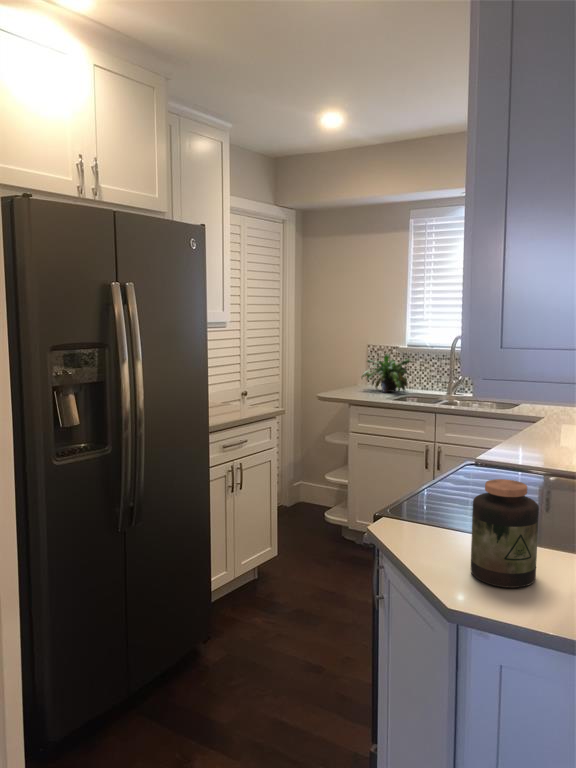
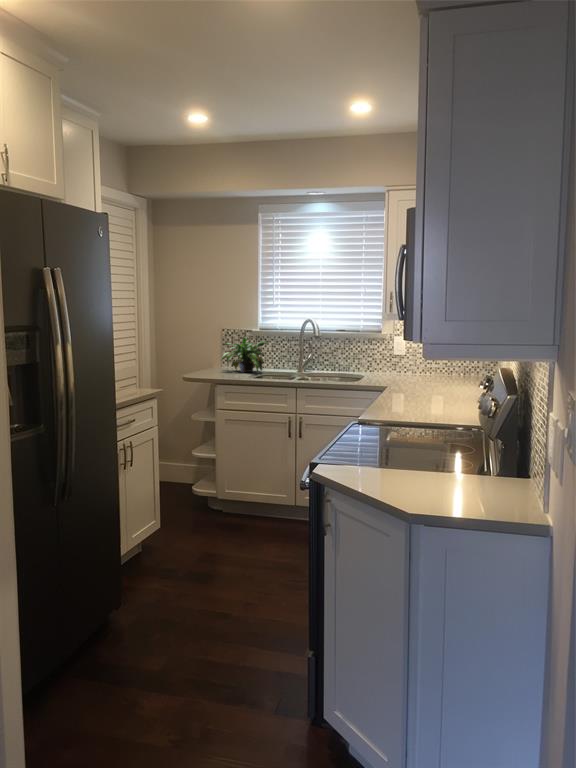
jar: present [471,479,539,588] -> none [397,417,445,492]

